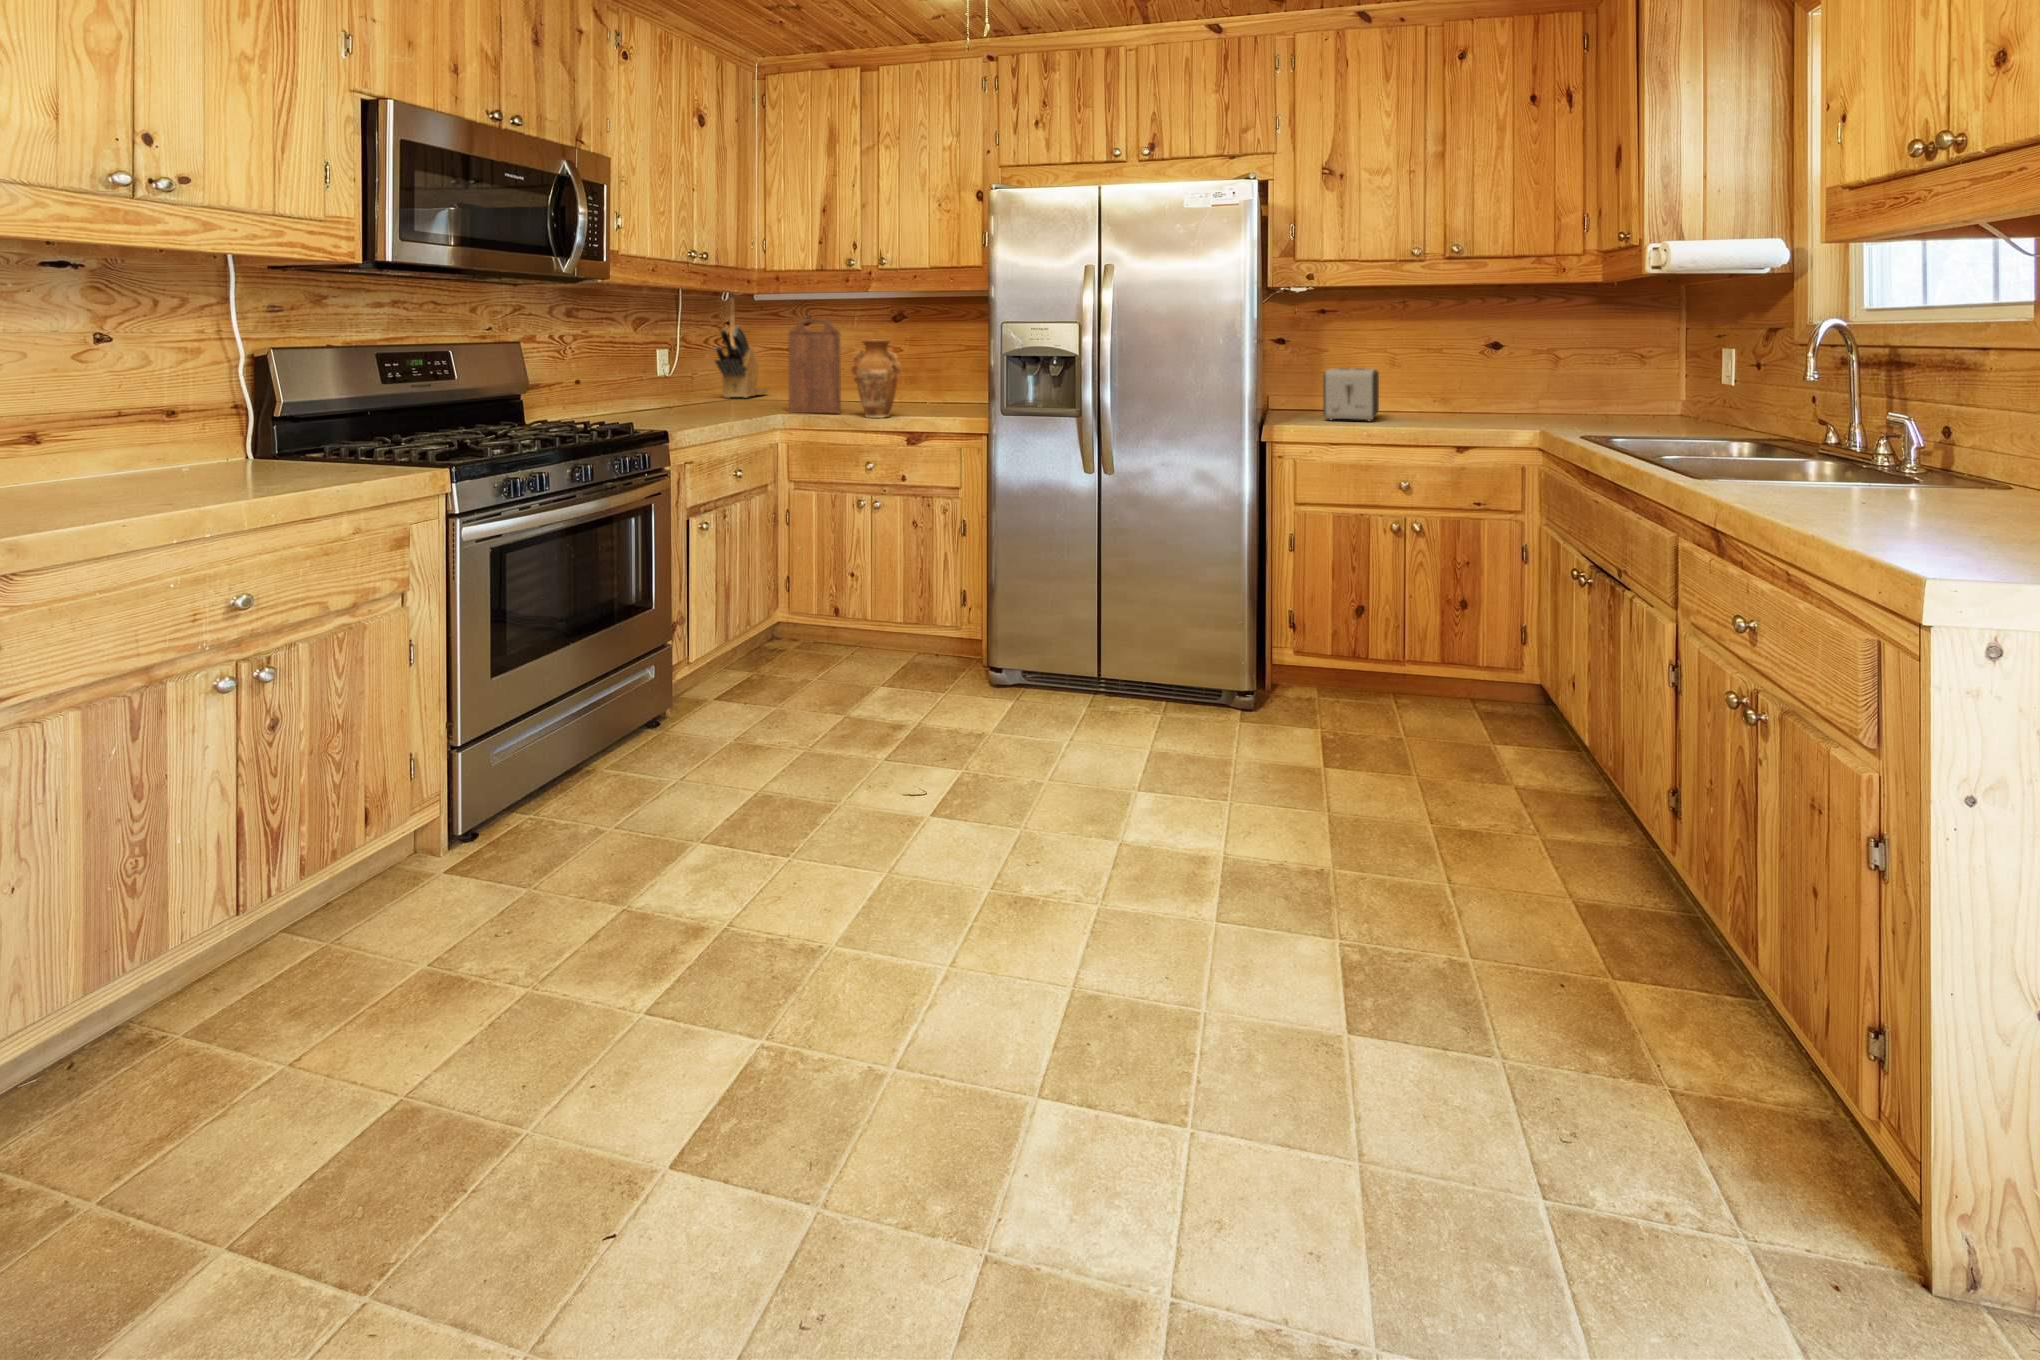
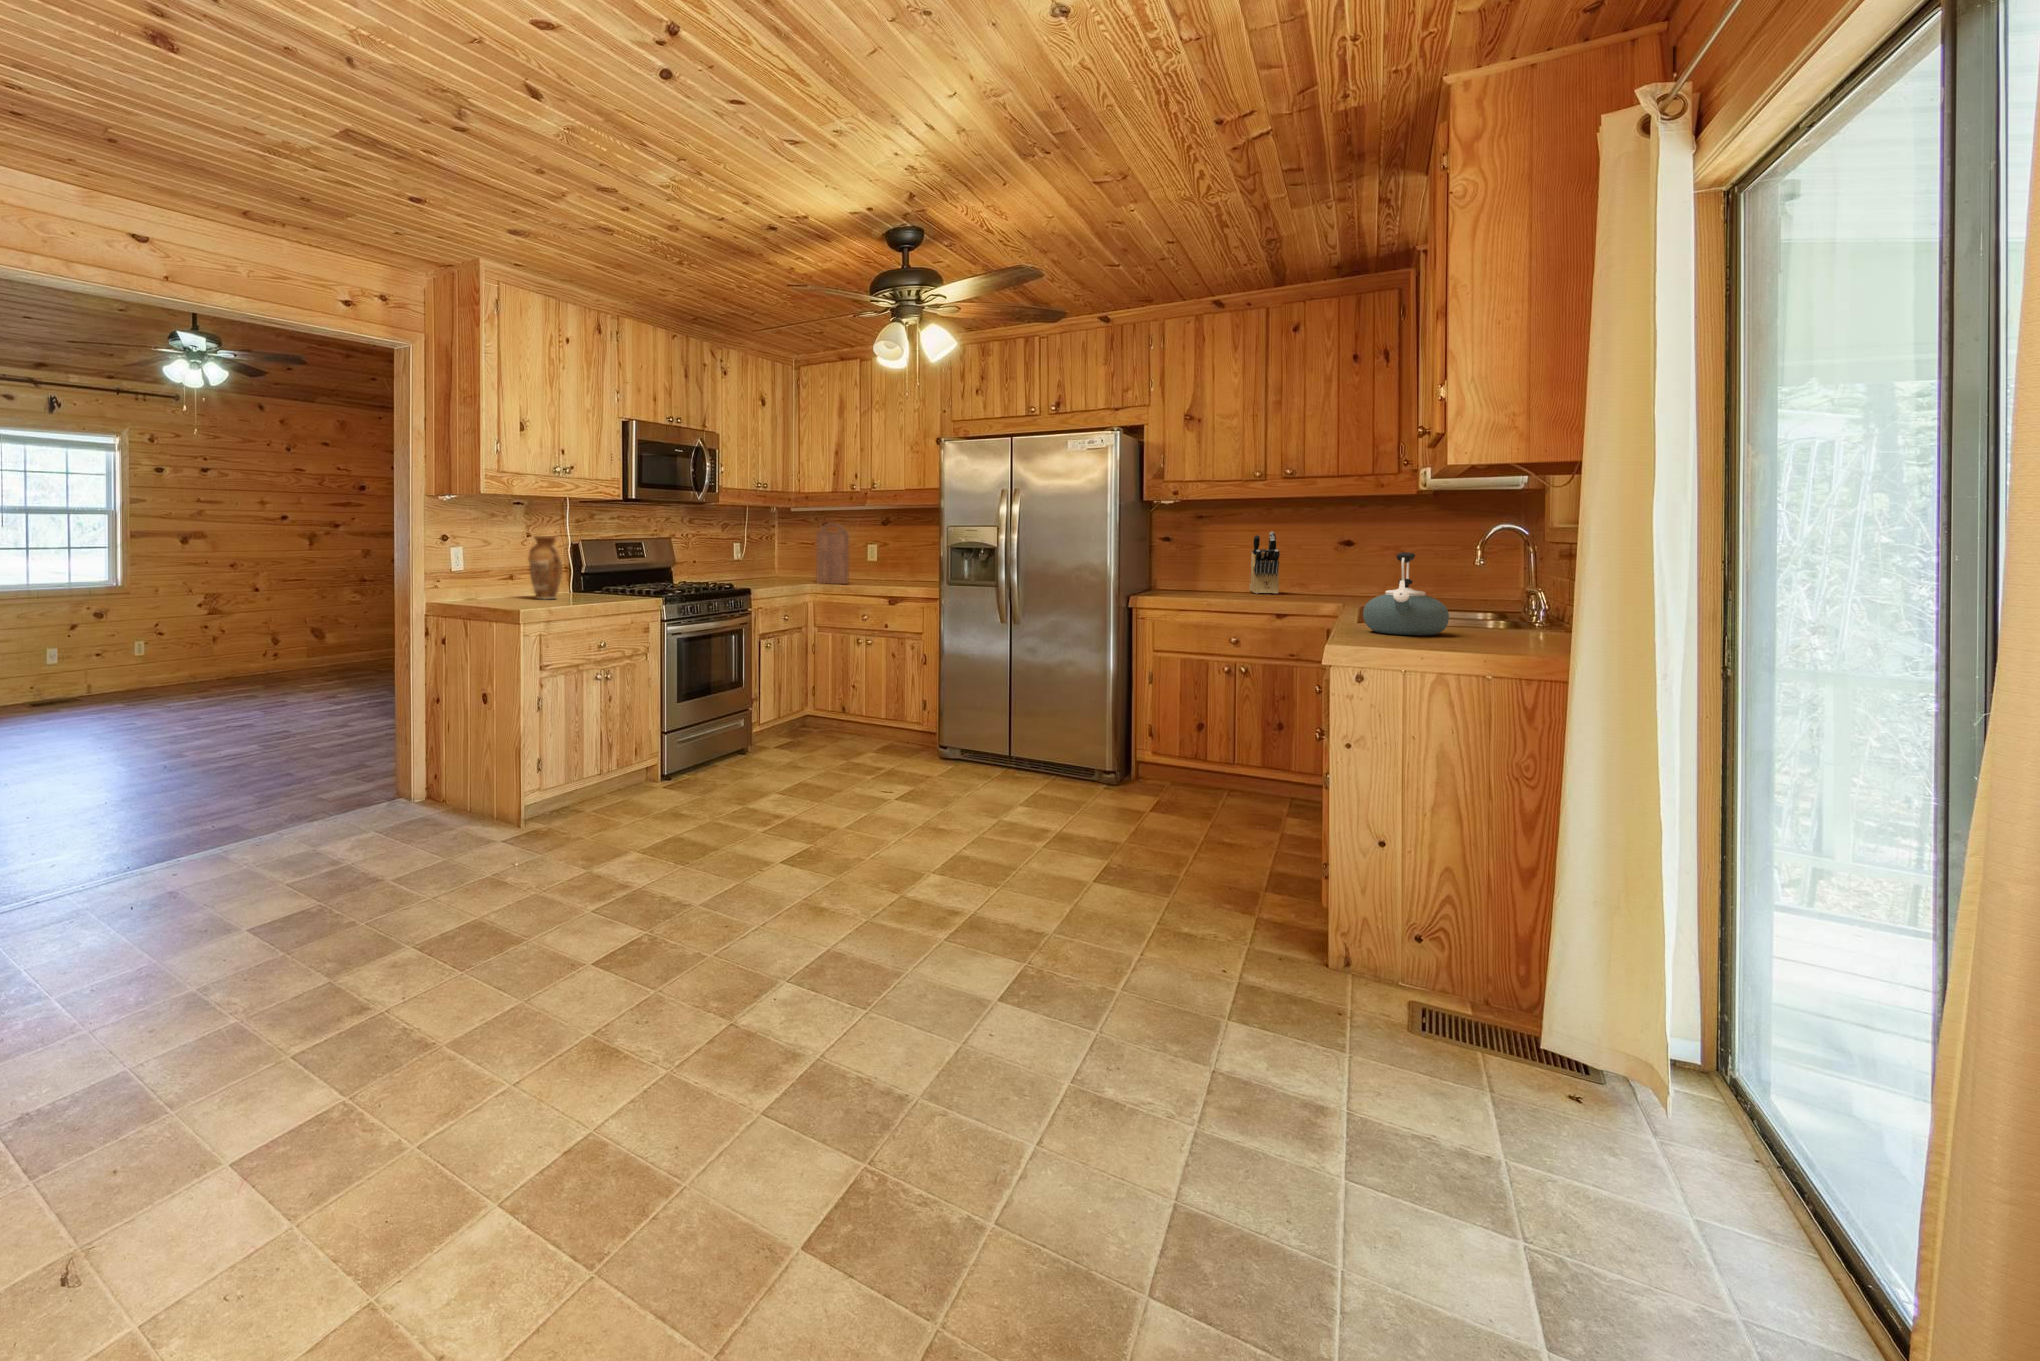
knife block: present [715,326,769,398] -> present [1249,532,1280,594]
vase: present [851,339,901,418] -> present [528,536,562,599]
kettle: none [1798,367,1961,521] -> present [1363,552,1449,635]
toaster: present [1323,368,1379,421] -> none [1180,559,1230,596]

